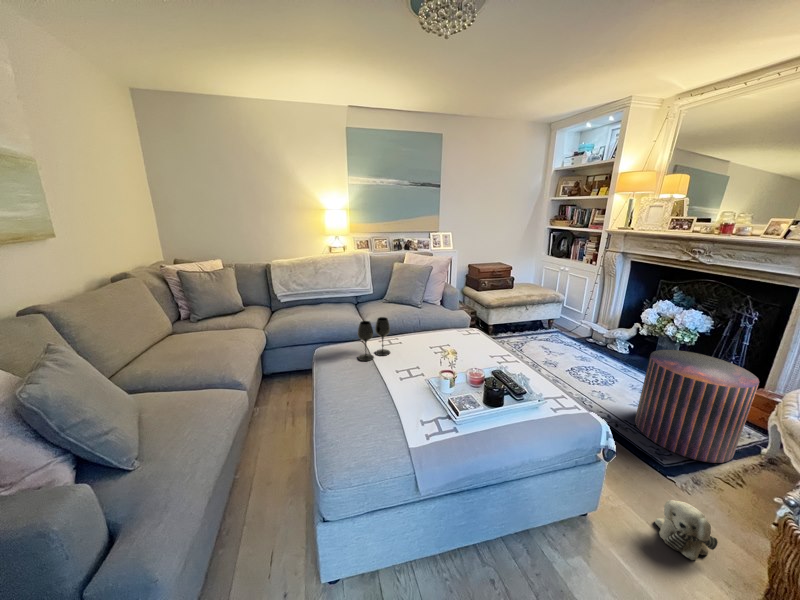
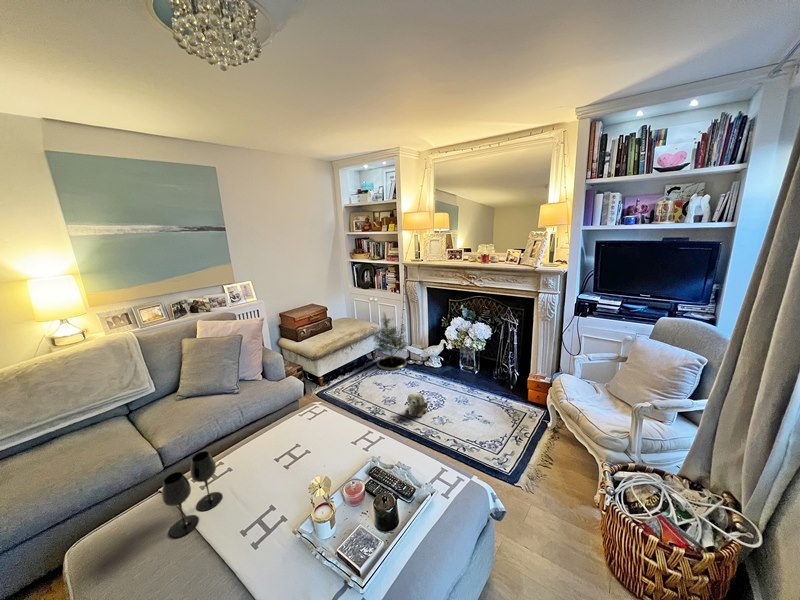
potted tree: none [549,280,594,341] -> present [374,315,408,370]
pouf: present [635,350,759,463] -> none [472,365,540,457]
plush toy: present [655,500,718,560] -> present [407,392,428,417]

